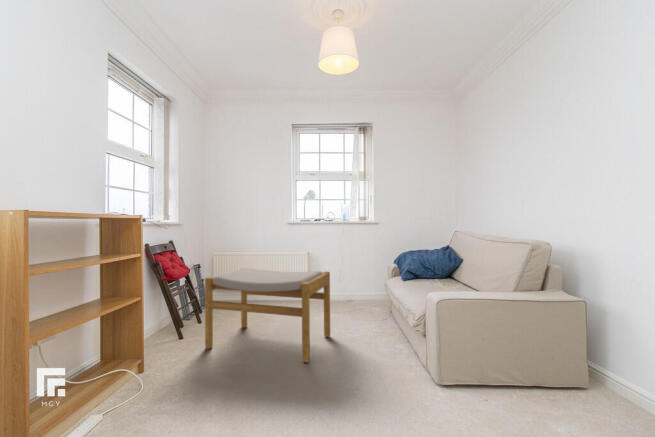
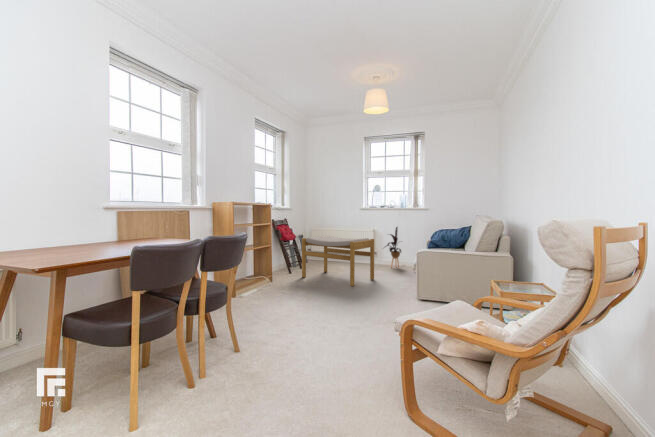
house plant: none [324,247,353,306] -> present [387,227,401,268]

